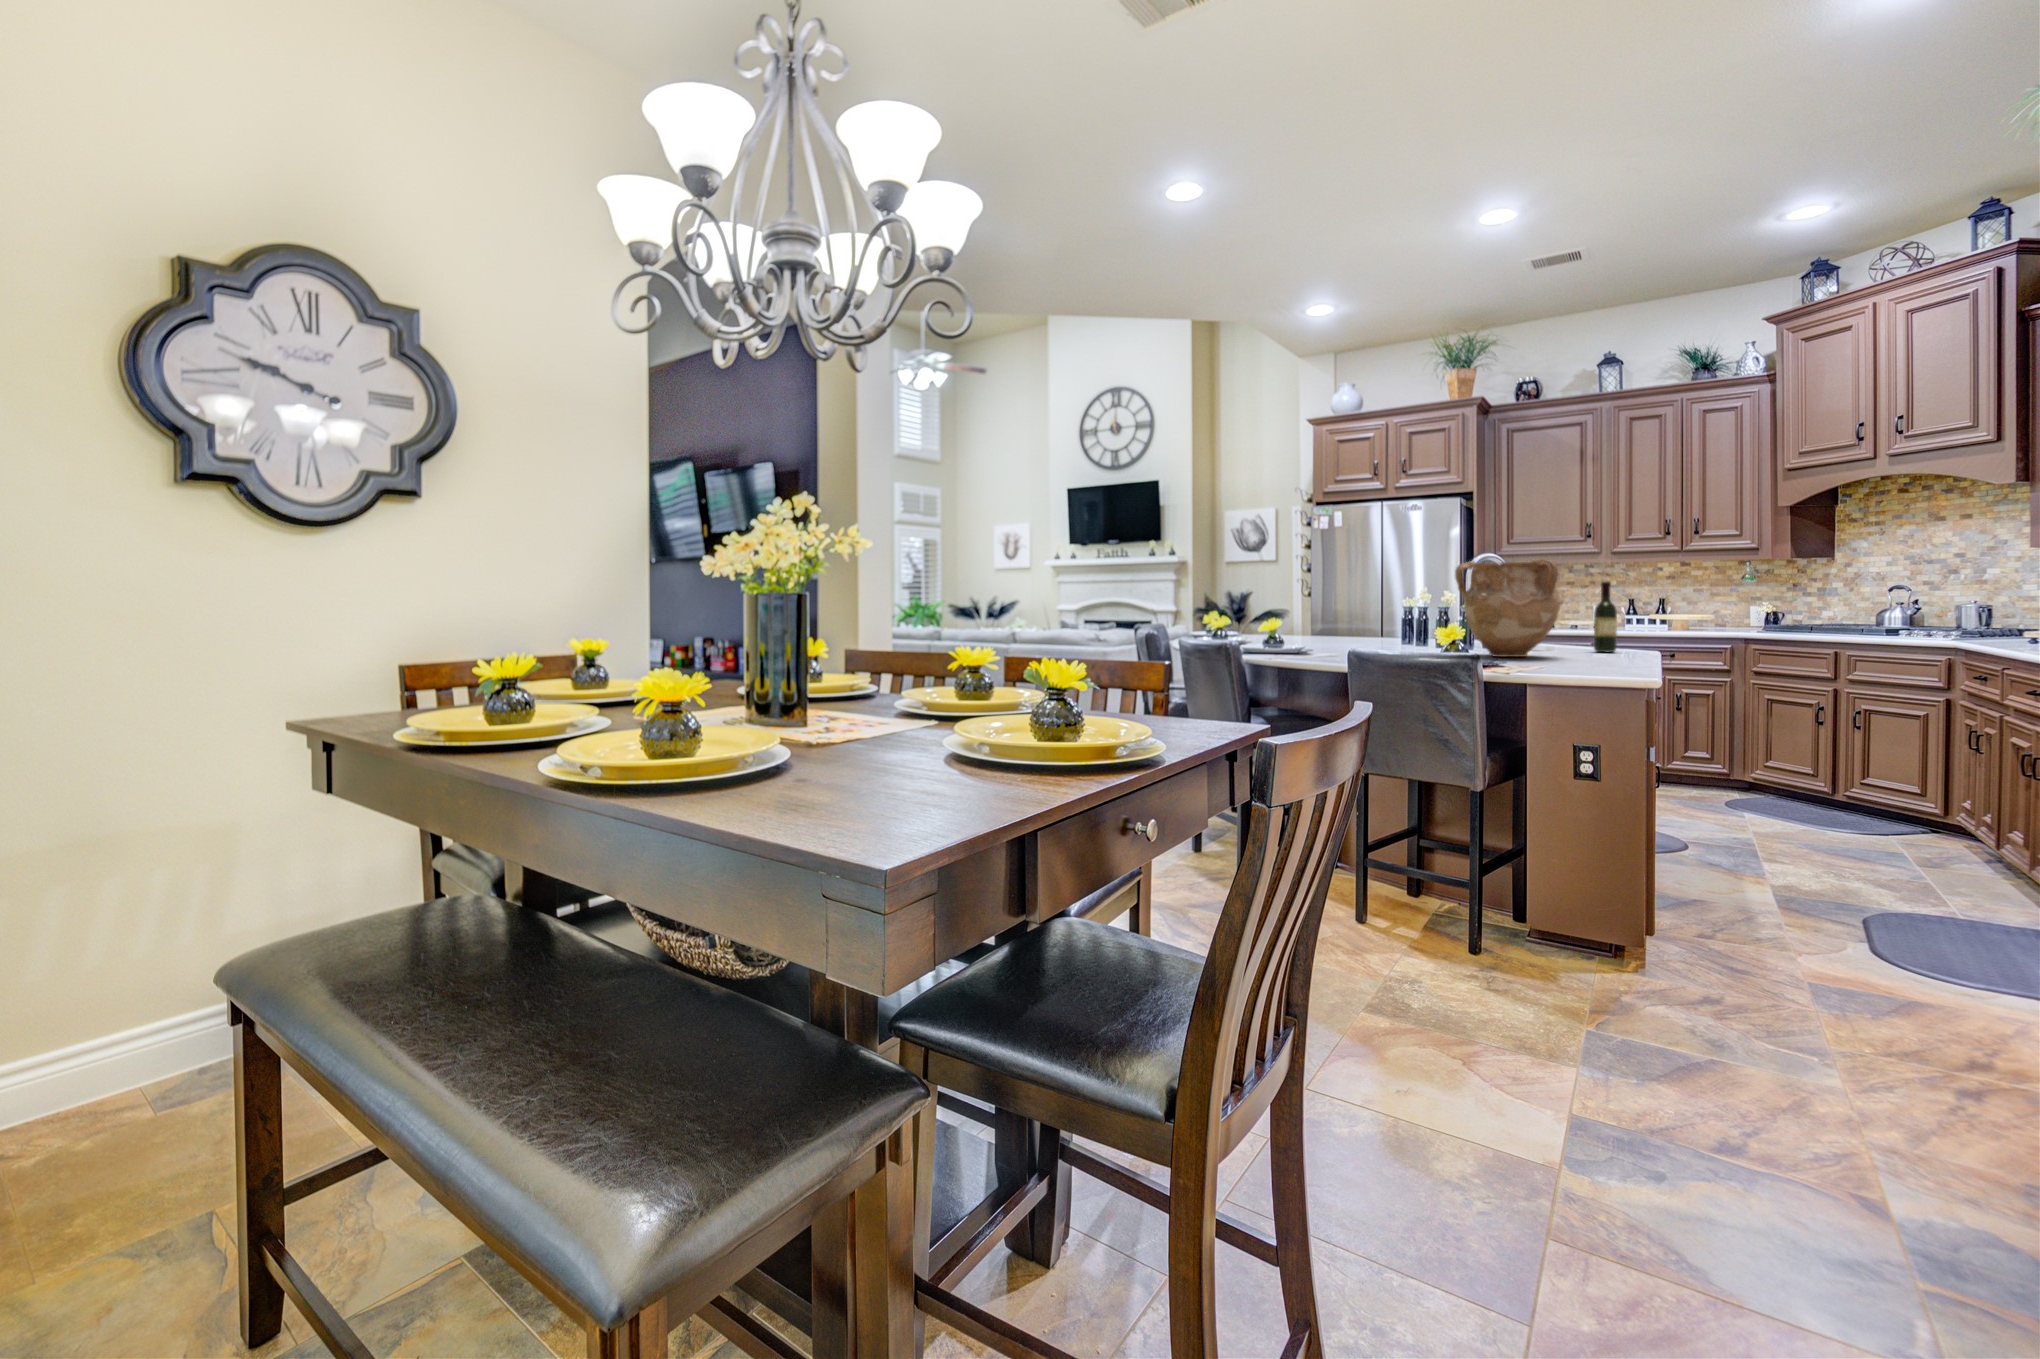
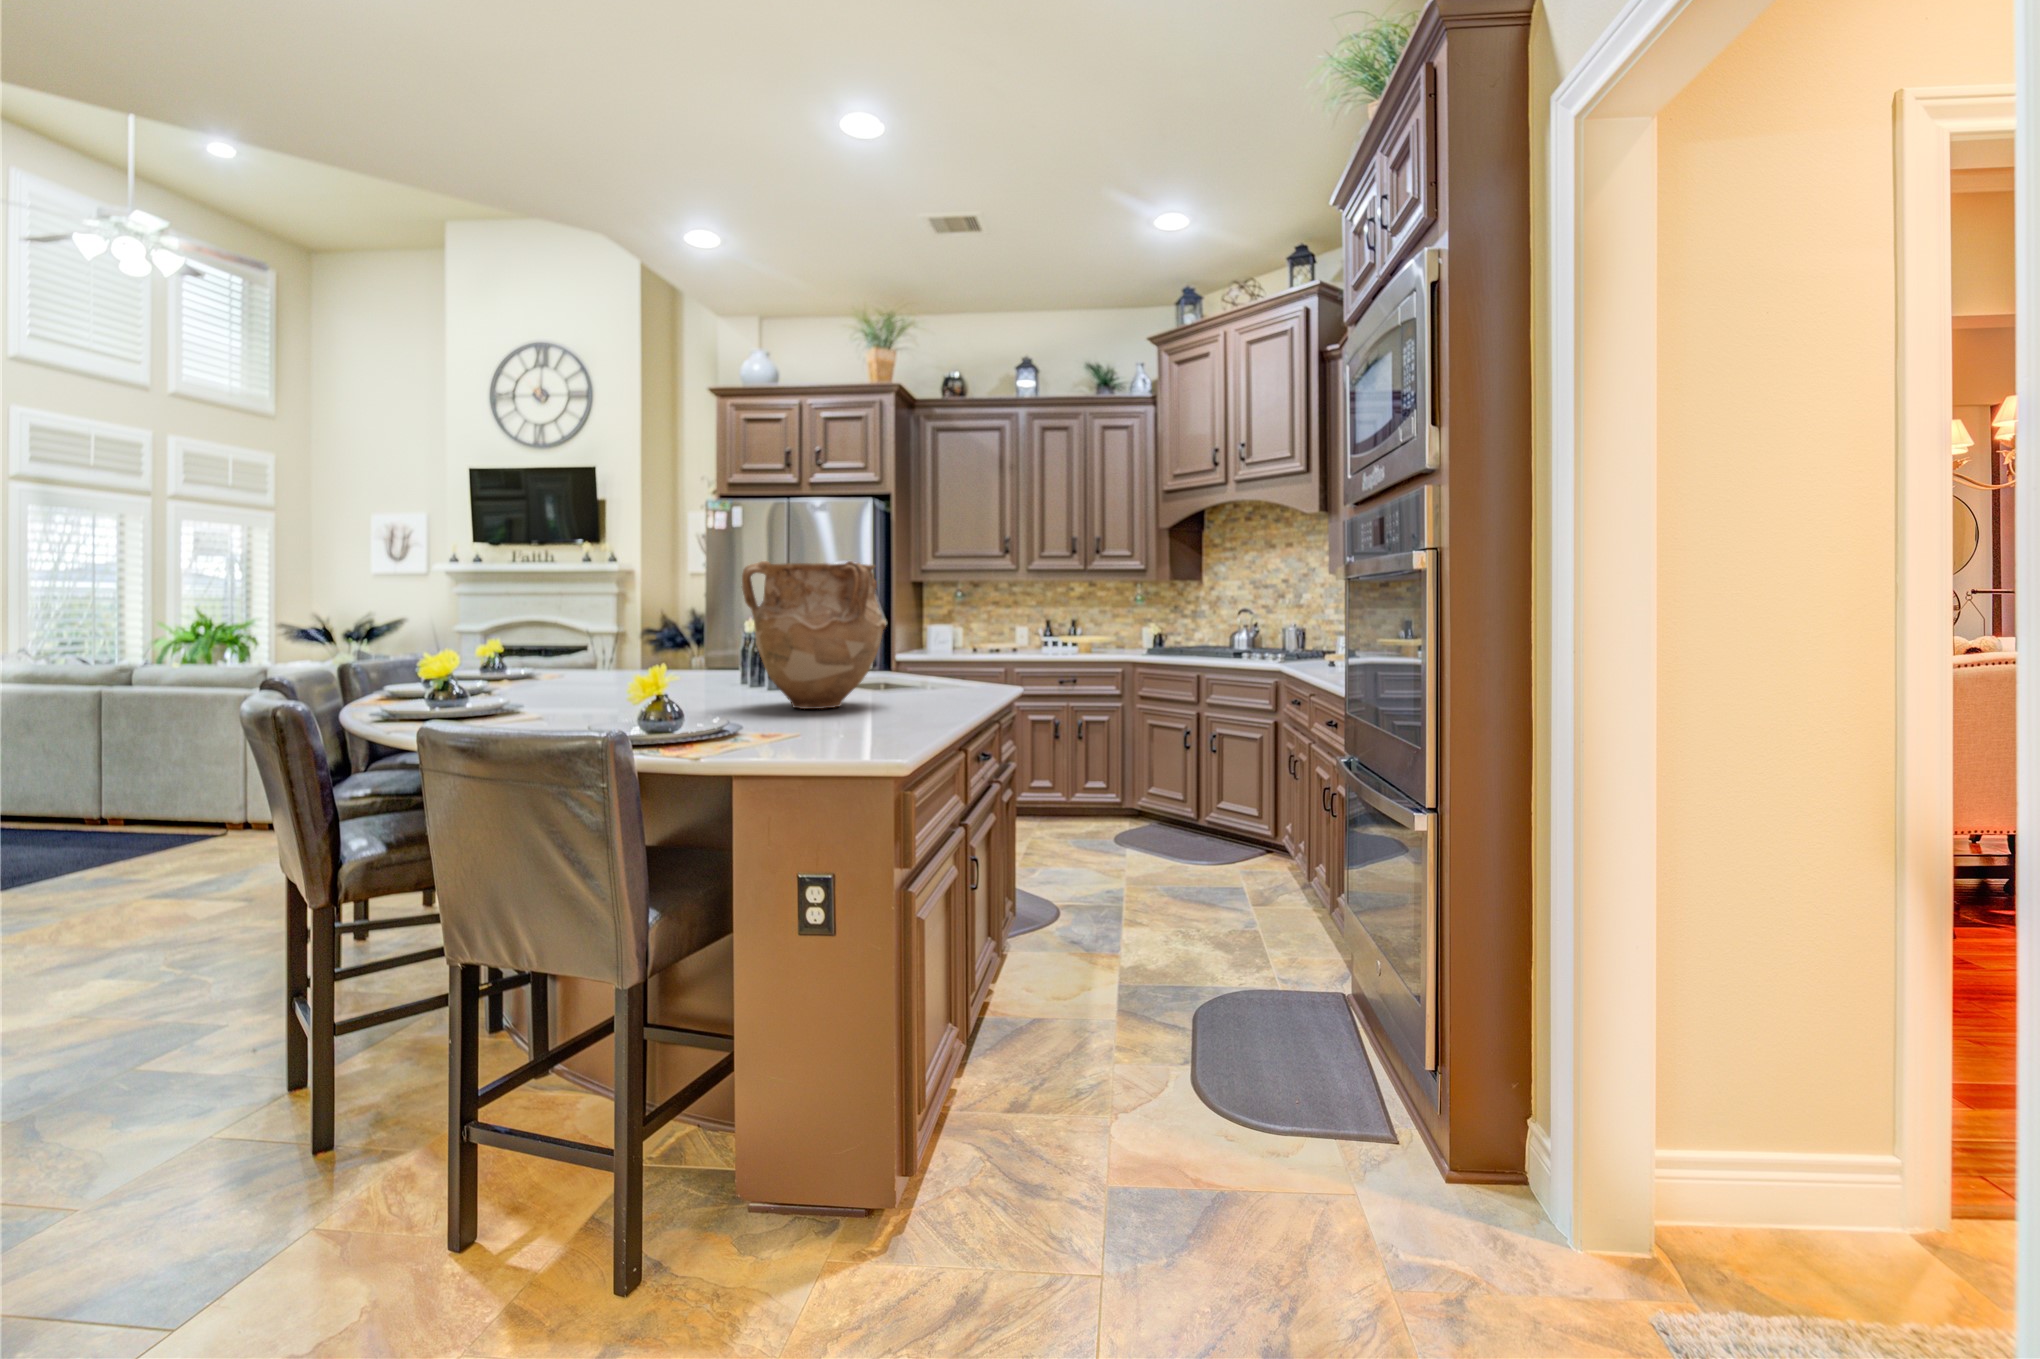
wine bottle: present [1594,582,1617,652] -> none [945,598,970,693]

